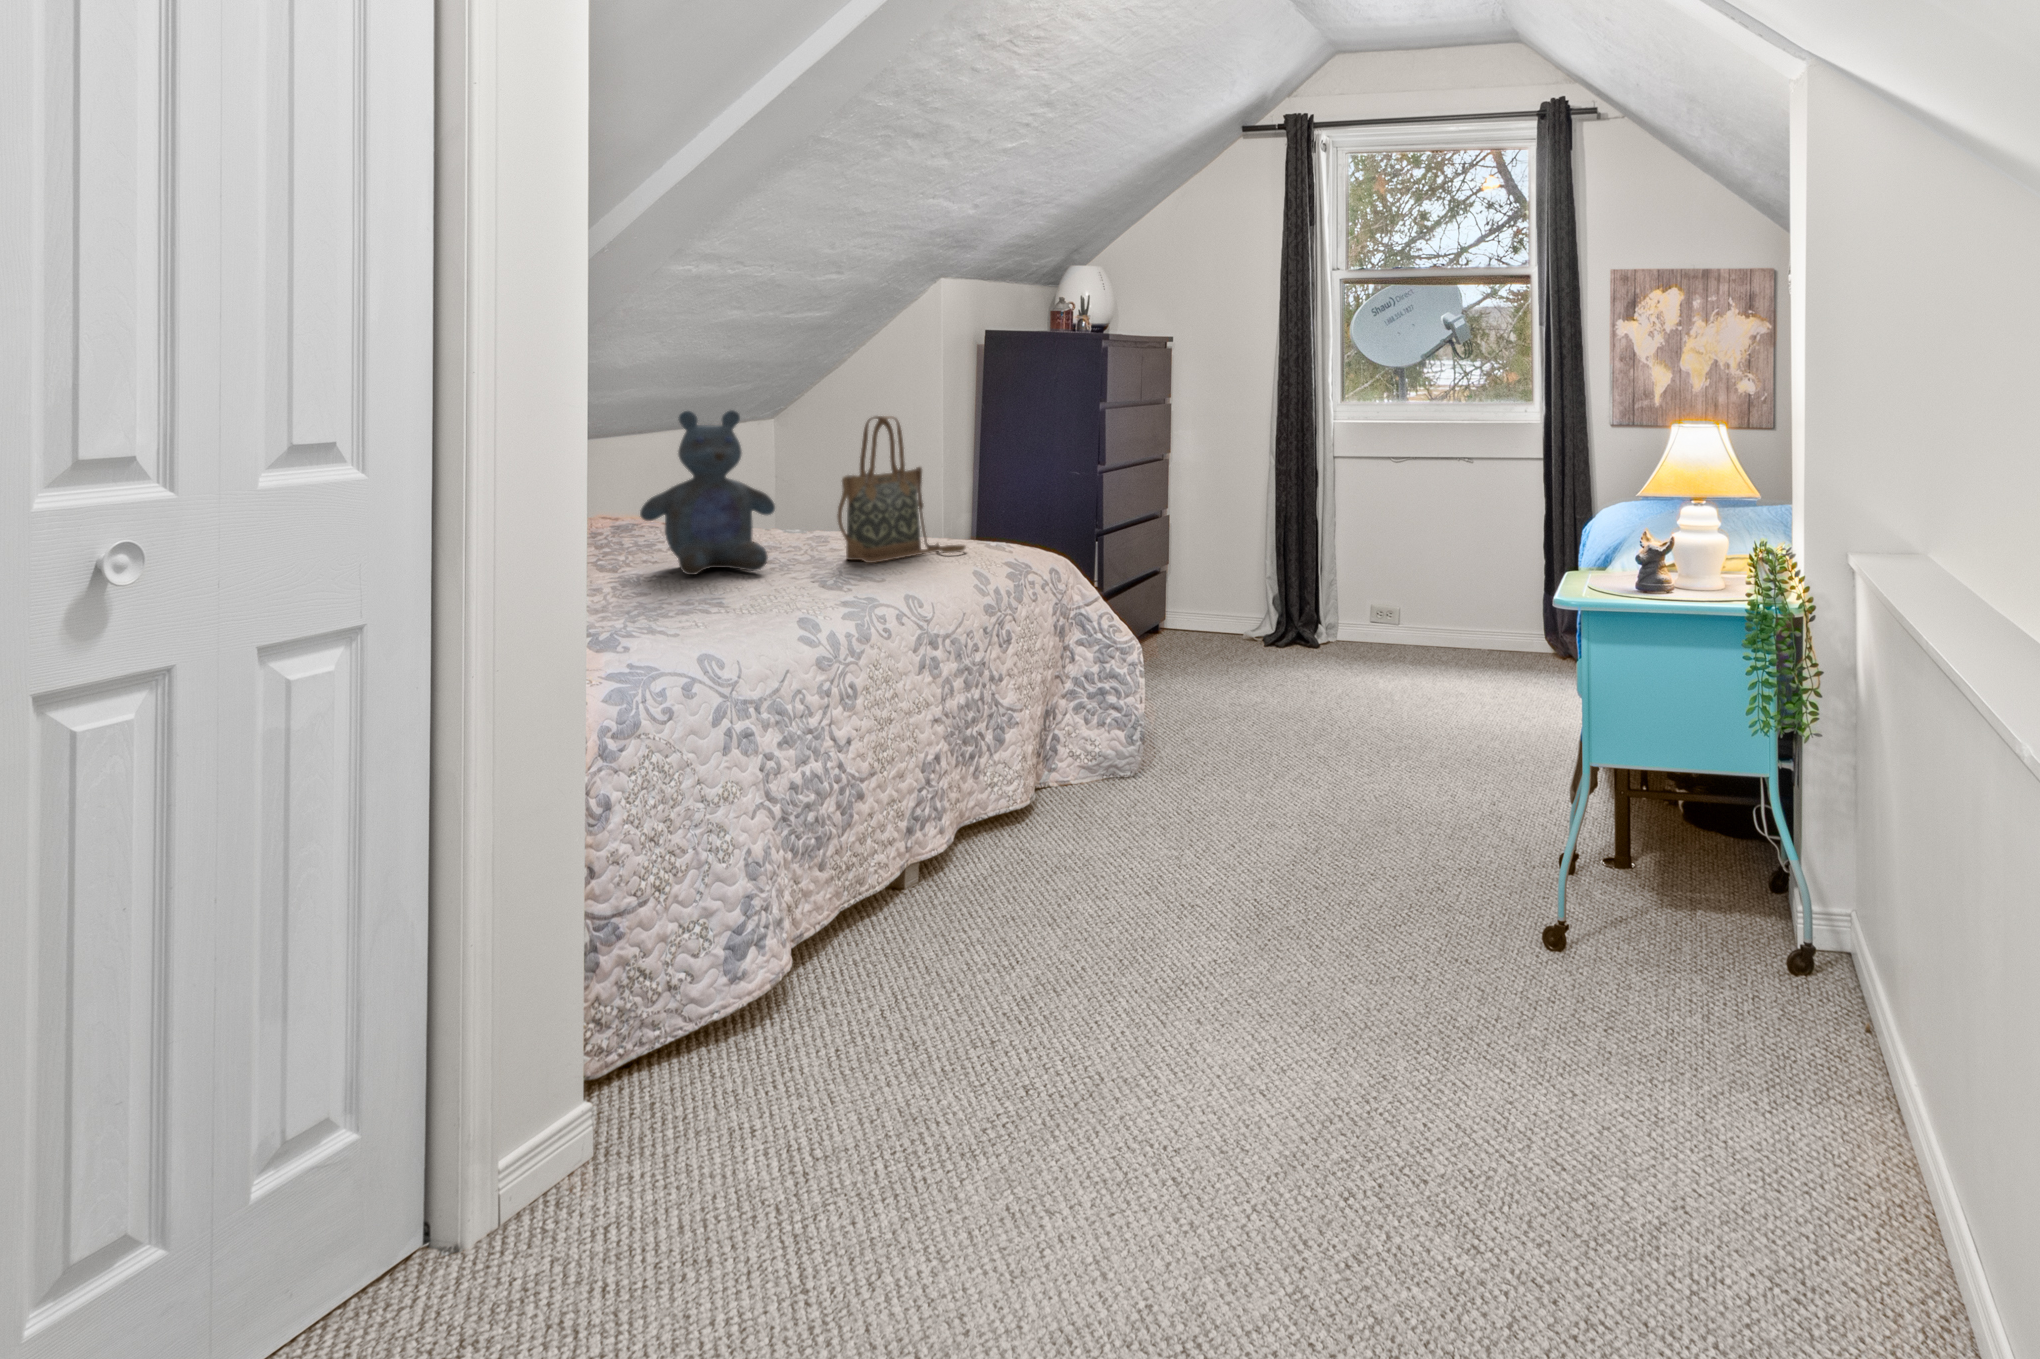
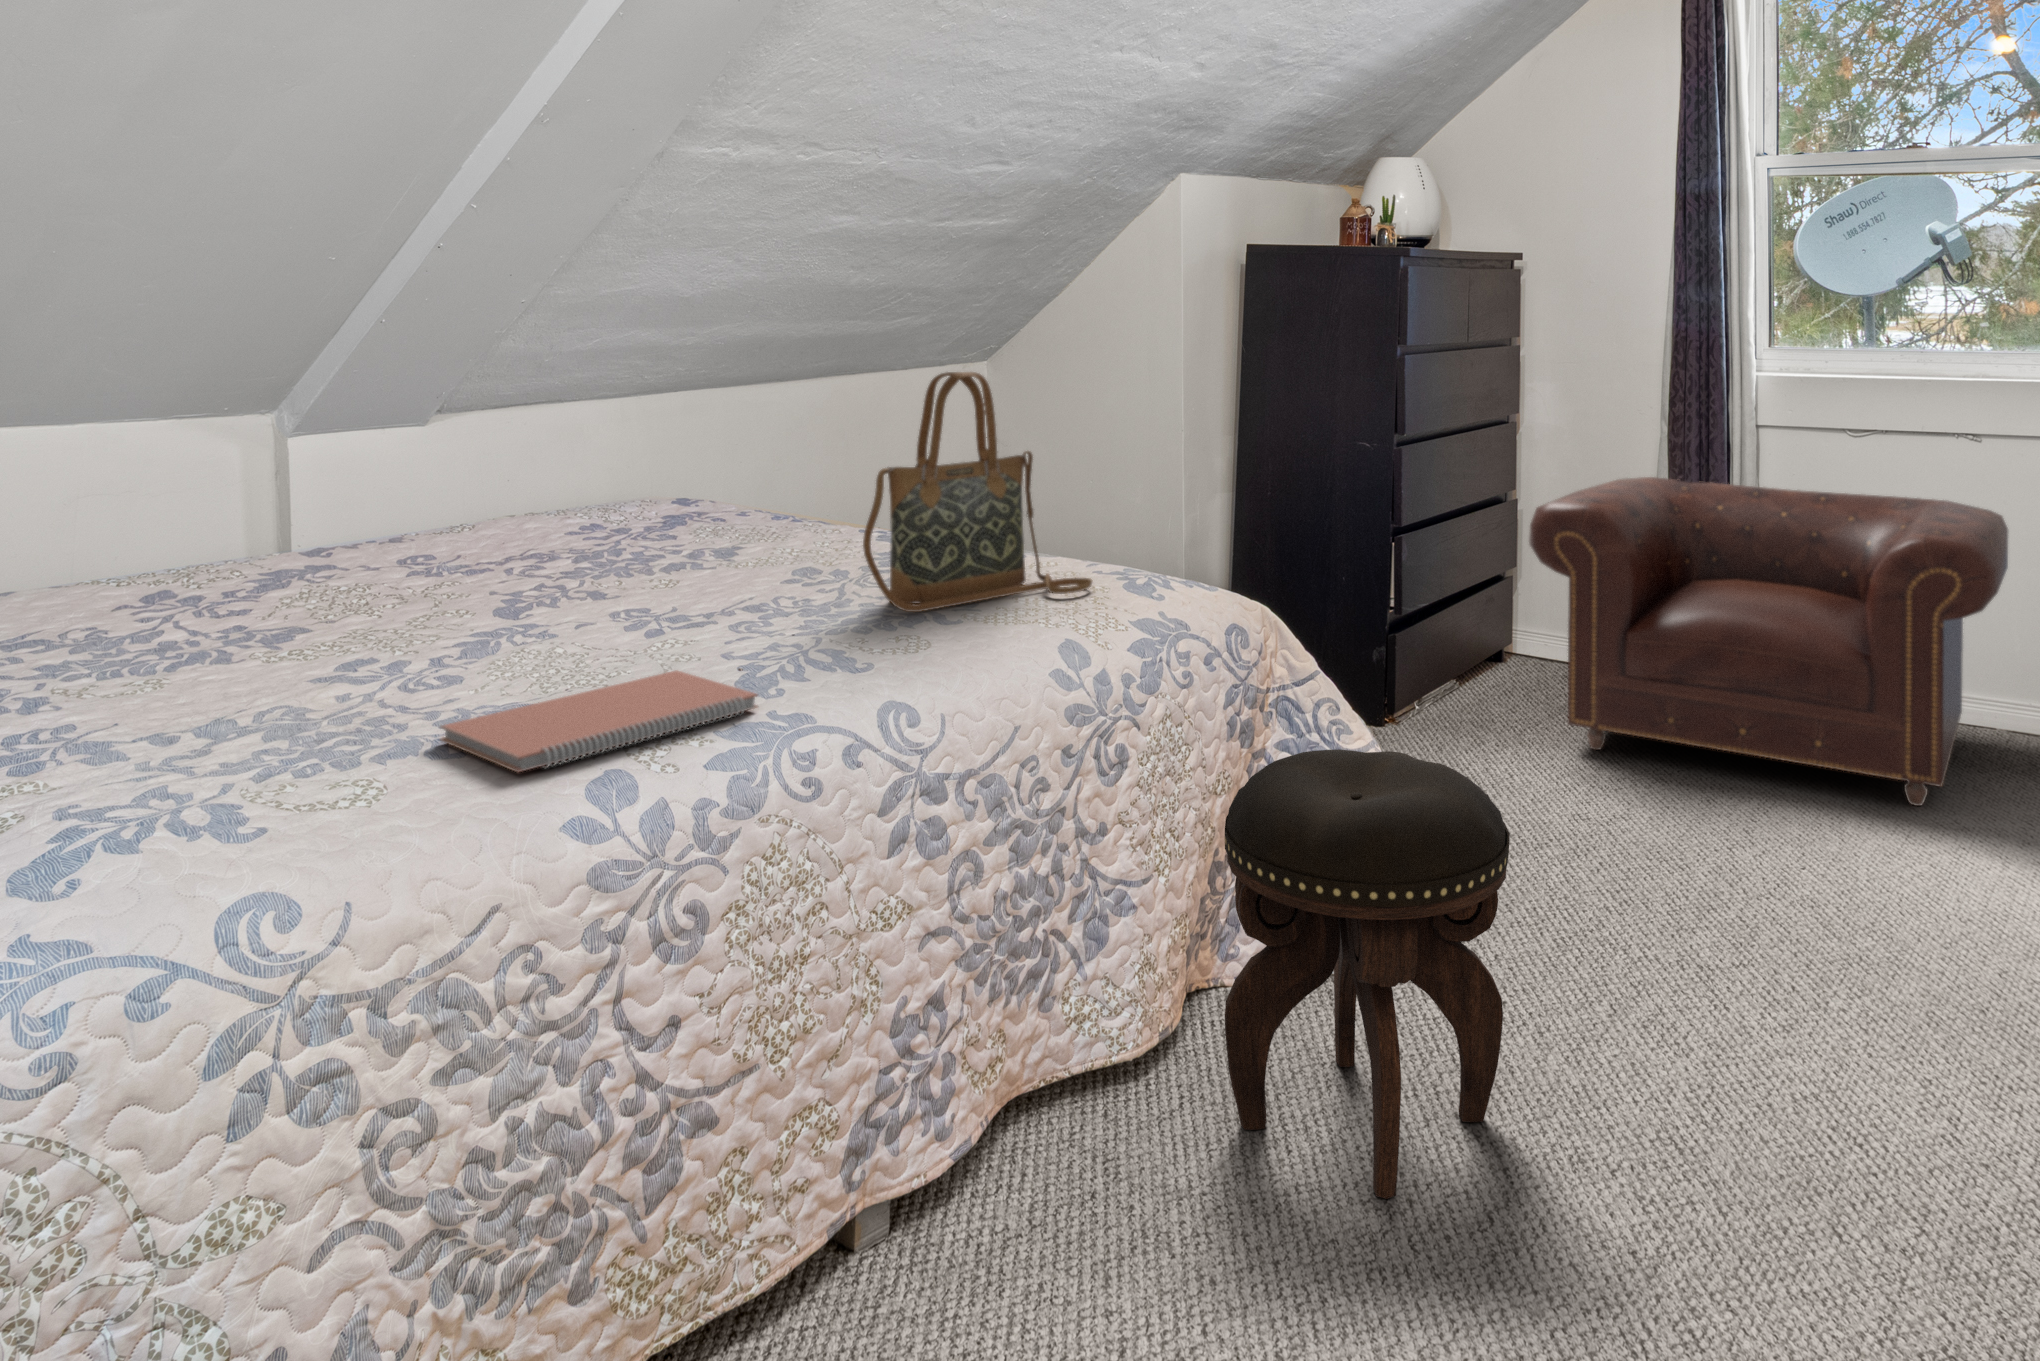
stuffed bear: present [640,410,775,575] -> none [568,361,782,628]
armchair: none [1192,498,1489,687] -> present [1529,477,2008,806]
notebook: none [687,585,845,620] -> present [440,670,757,772]
footstool: none [1073,629,1232,850] -> present [1225,749,1510,1199]

